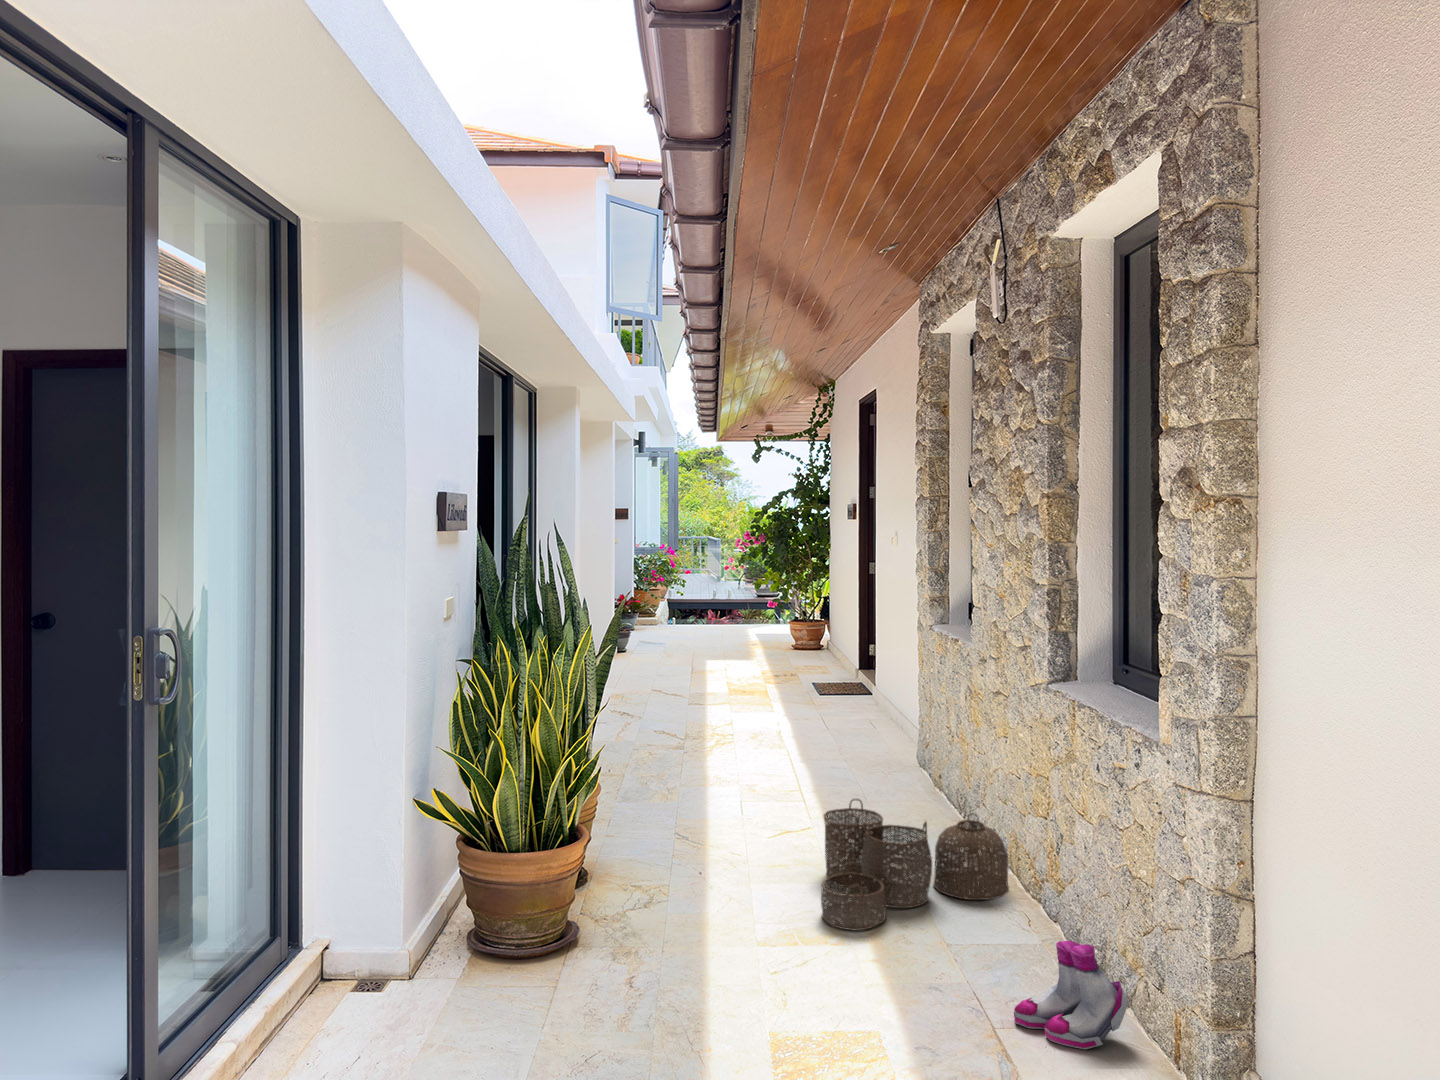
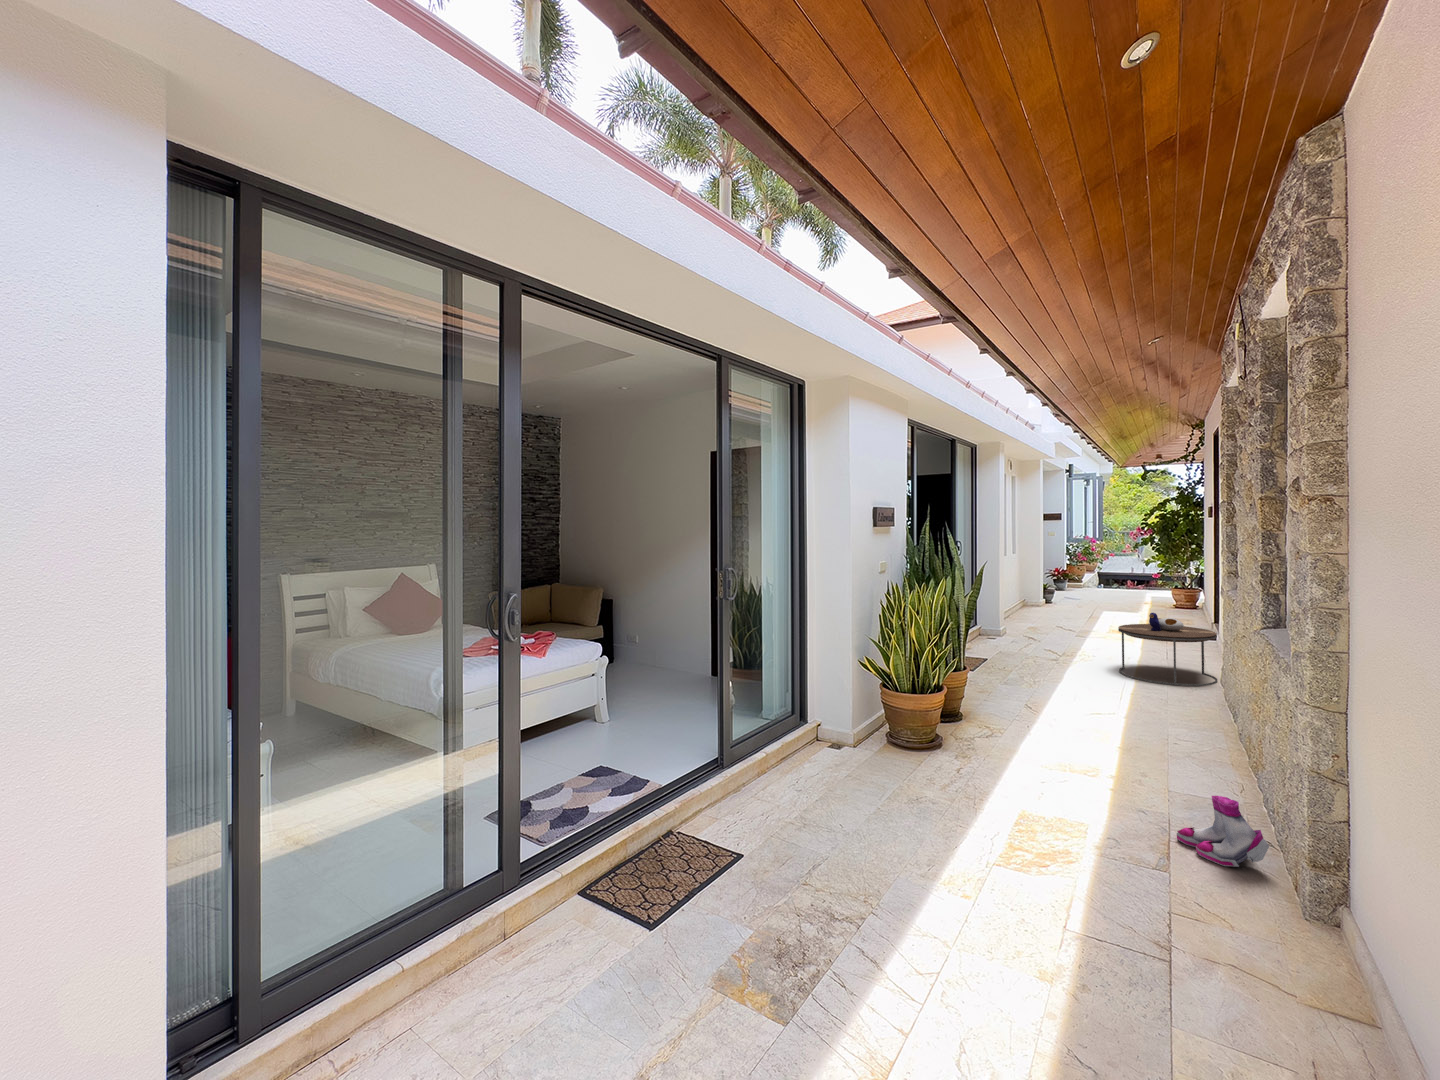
side table: none [794,659,909,763] -> present [1118,613,1217,686]
woven basket: present [821,799,1009,930] -> none [1073,696,1238,777]

